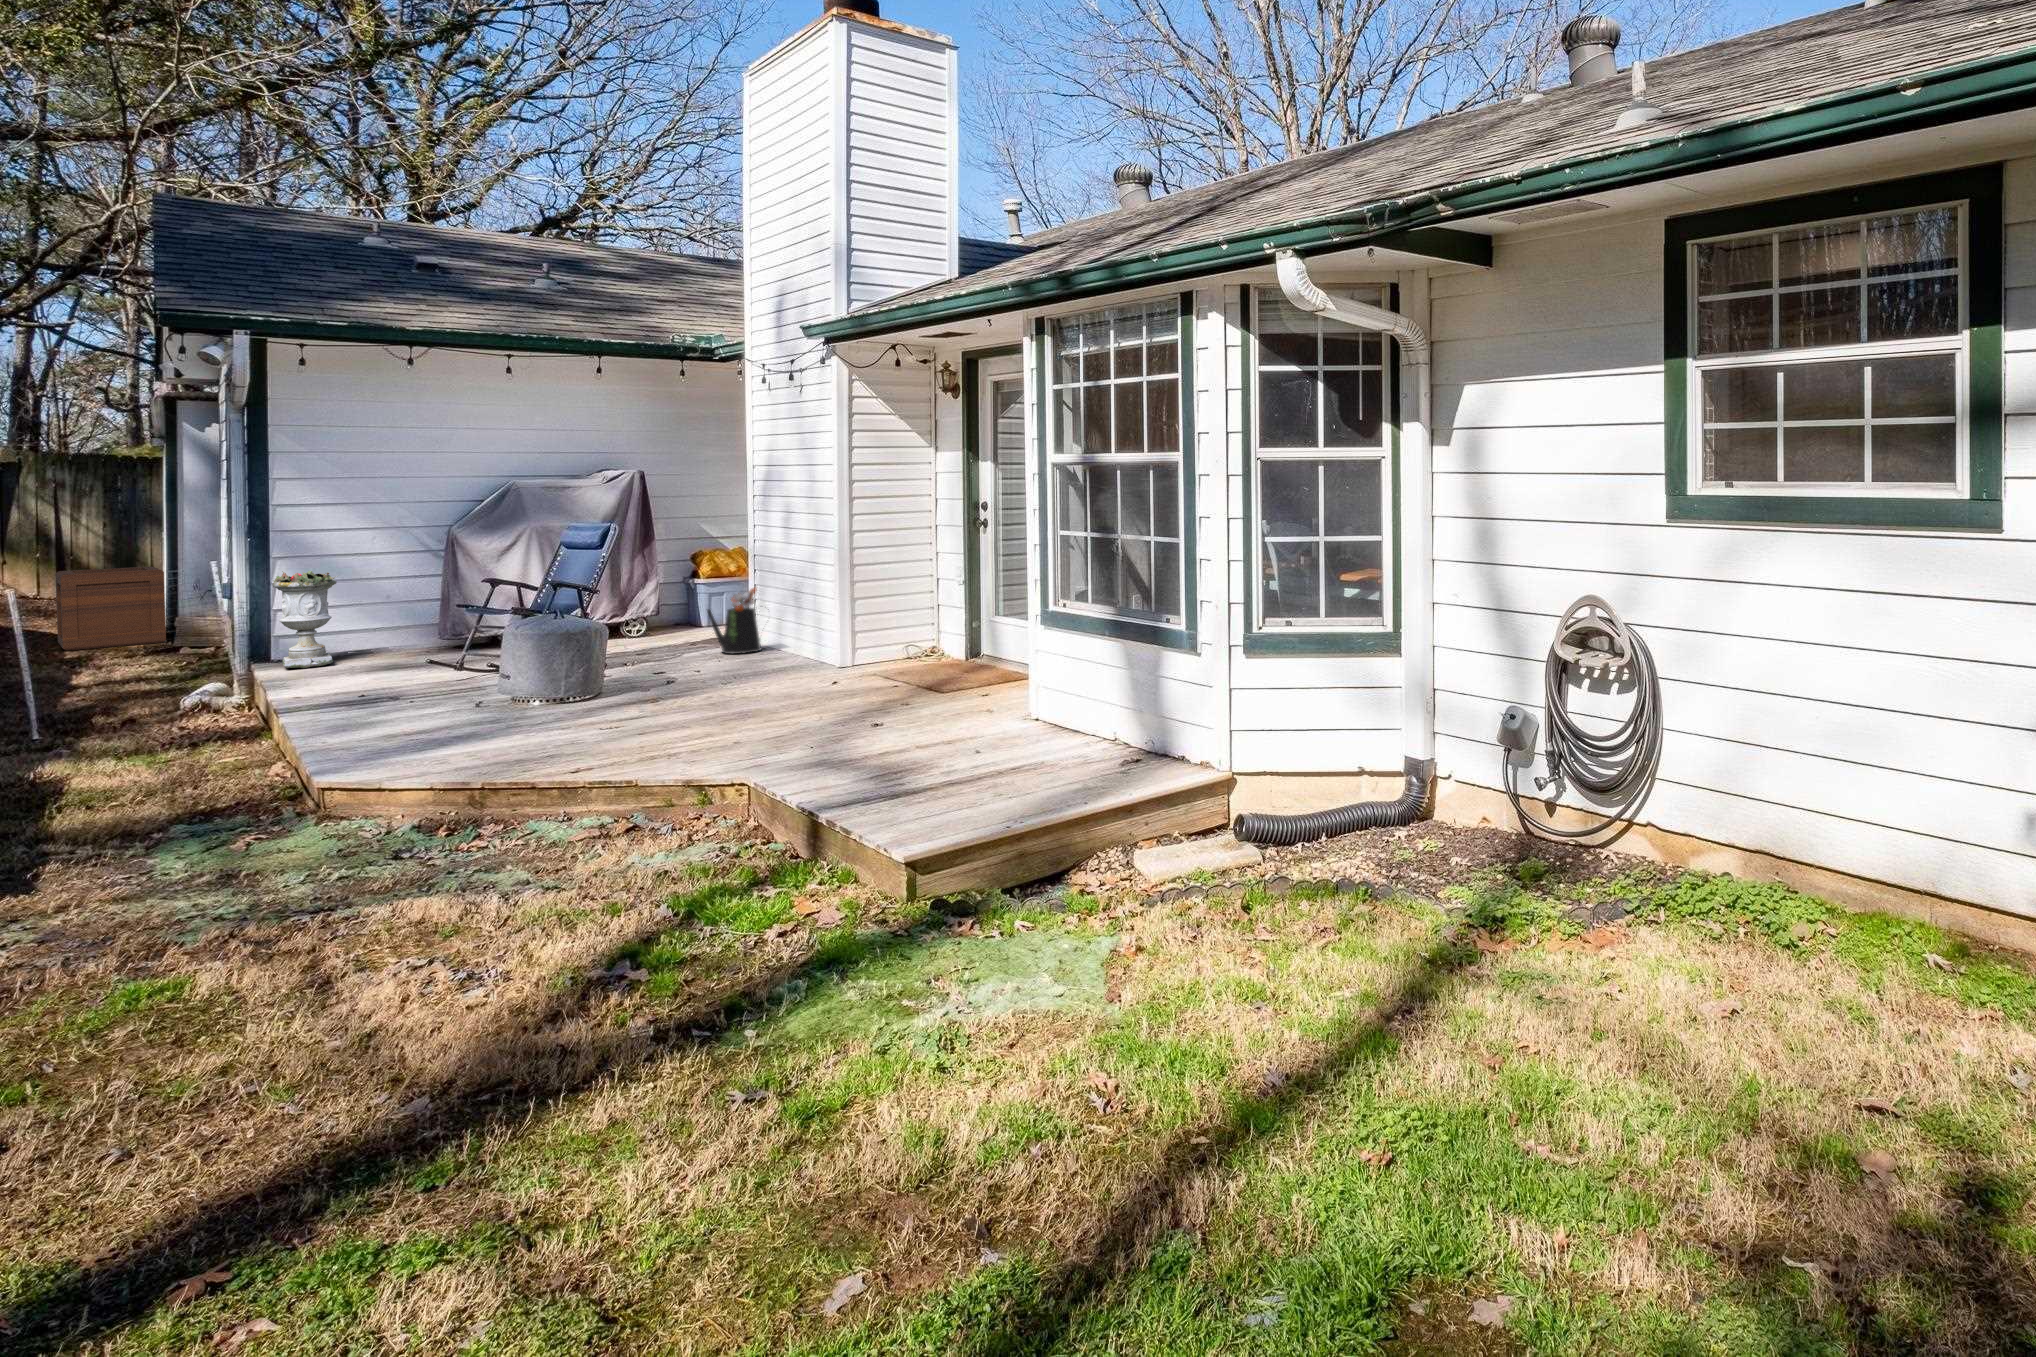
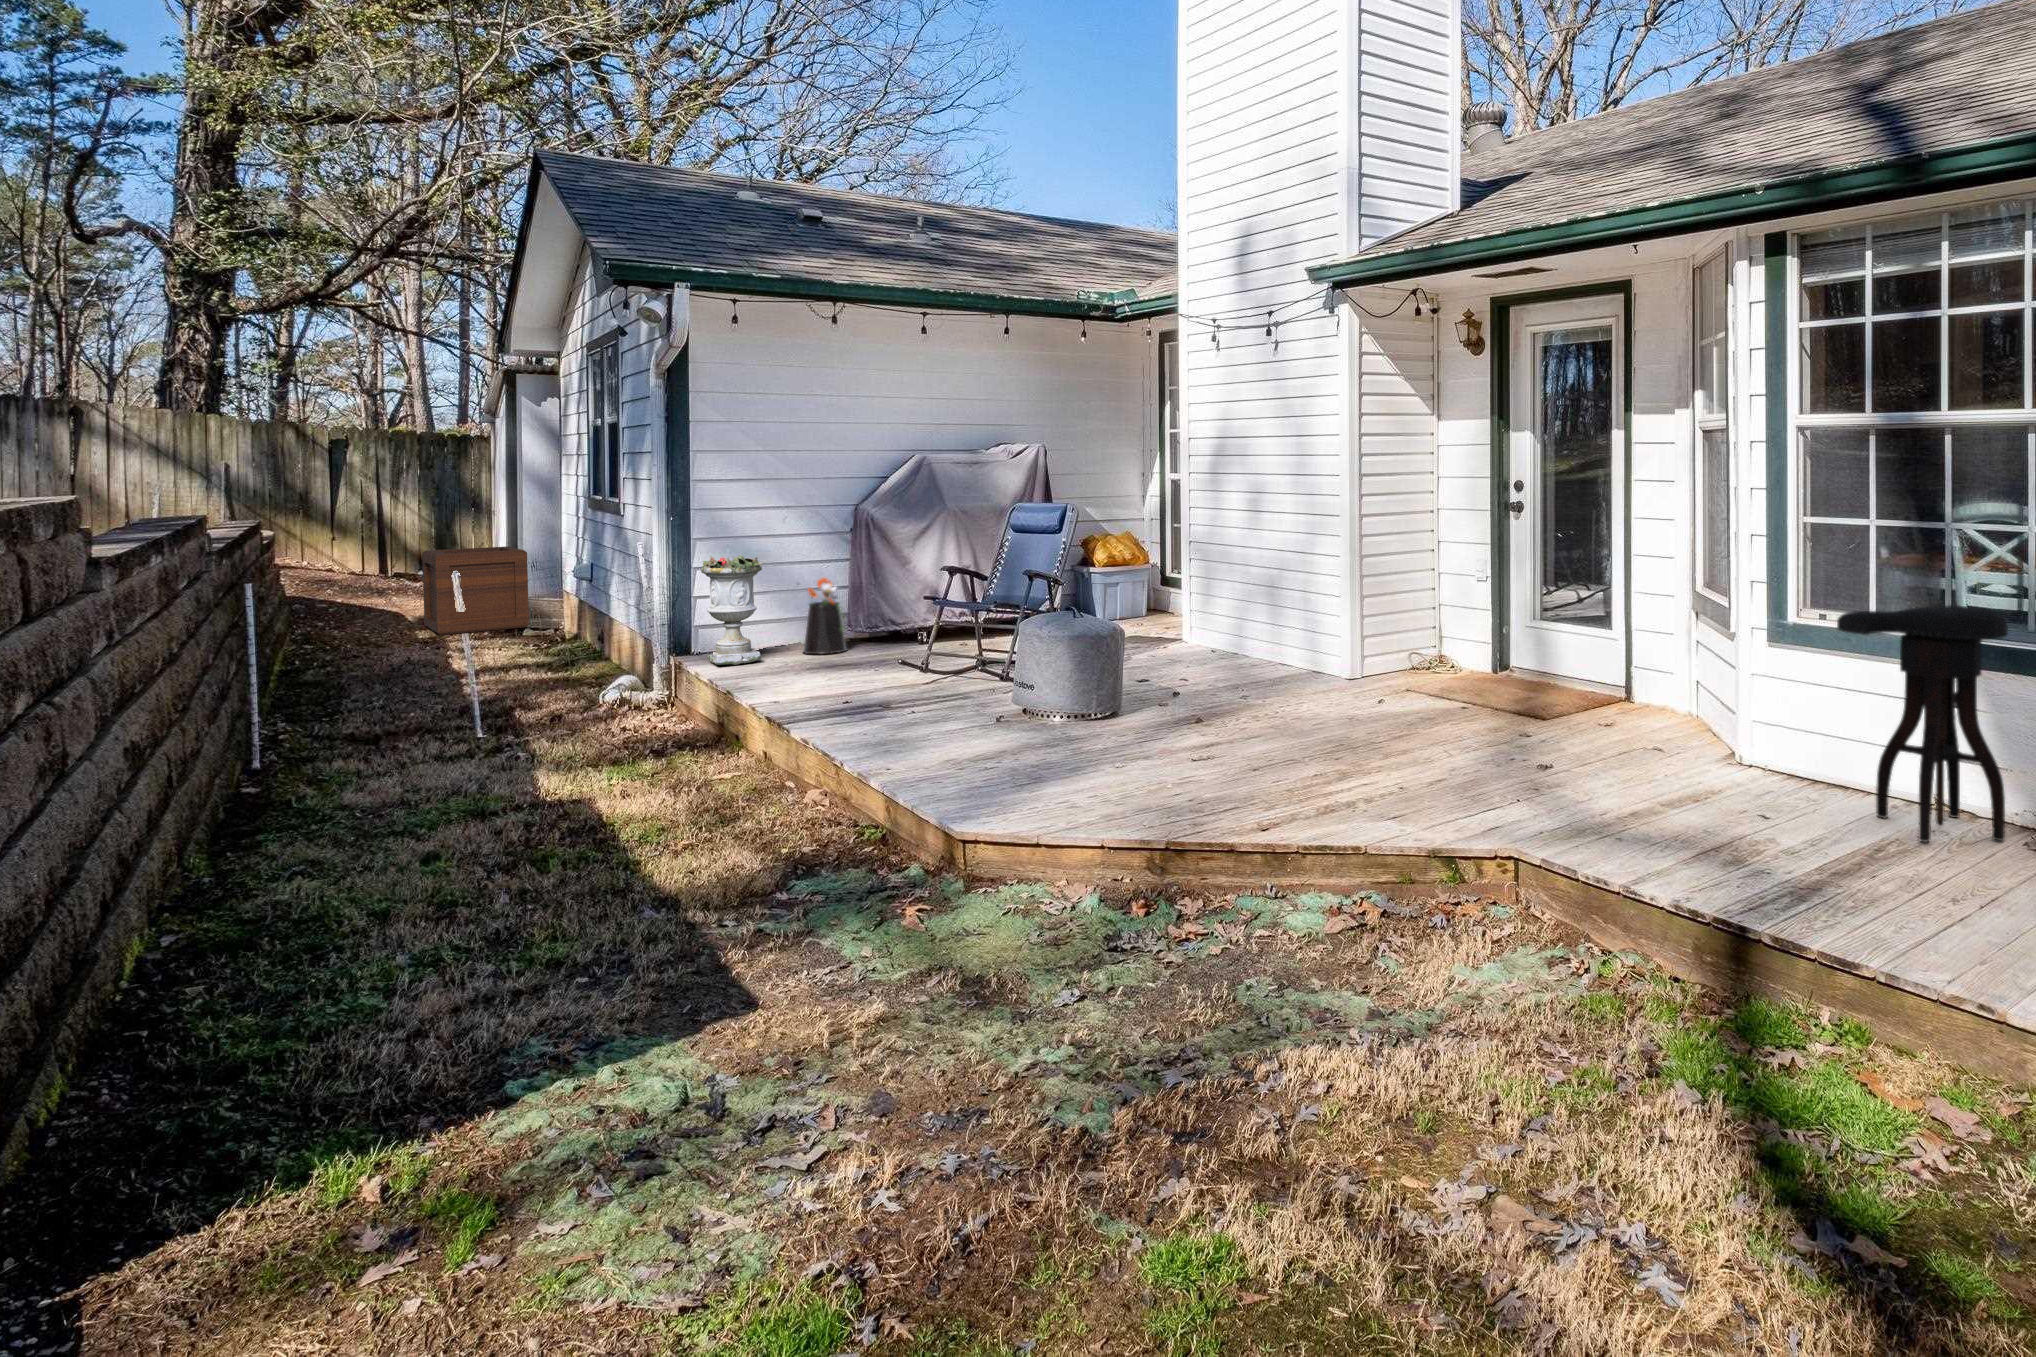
watering can: present [707,588,769,654] -> present [803,578,847,654]
stool: none [1011,594,1120,763] -> present [1837,605,2008,843]

